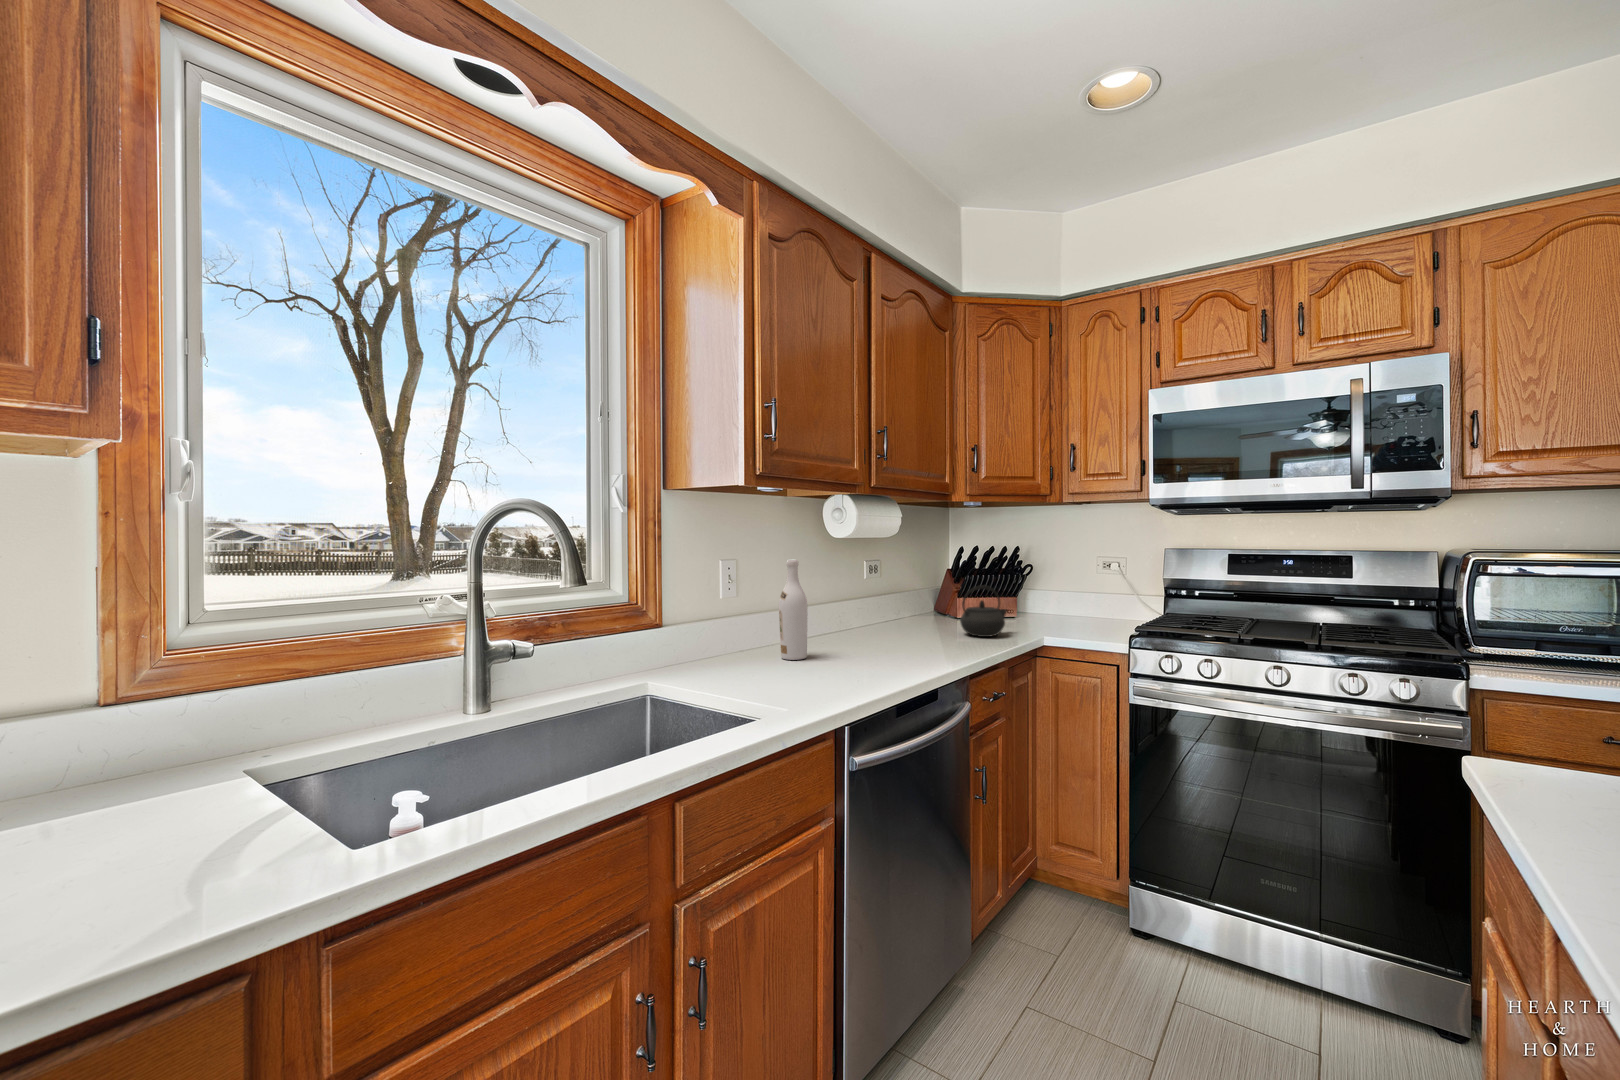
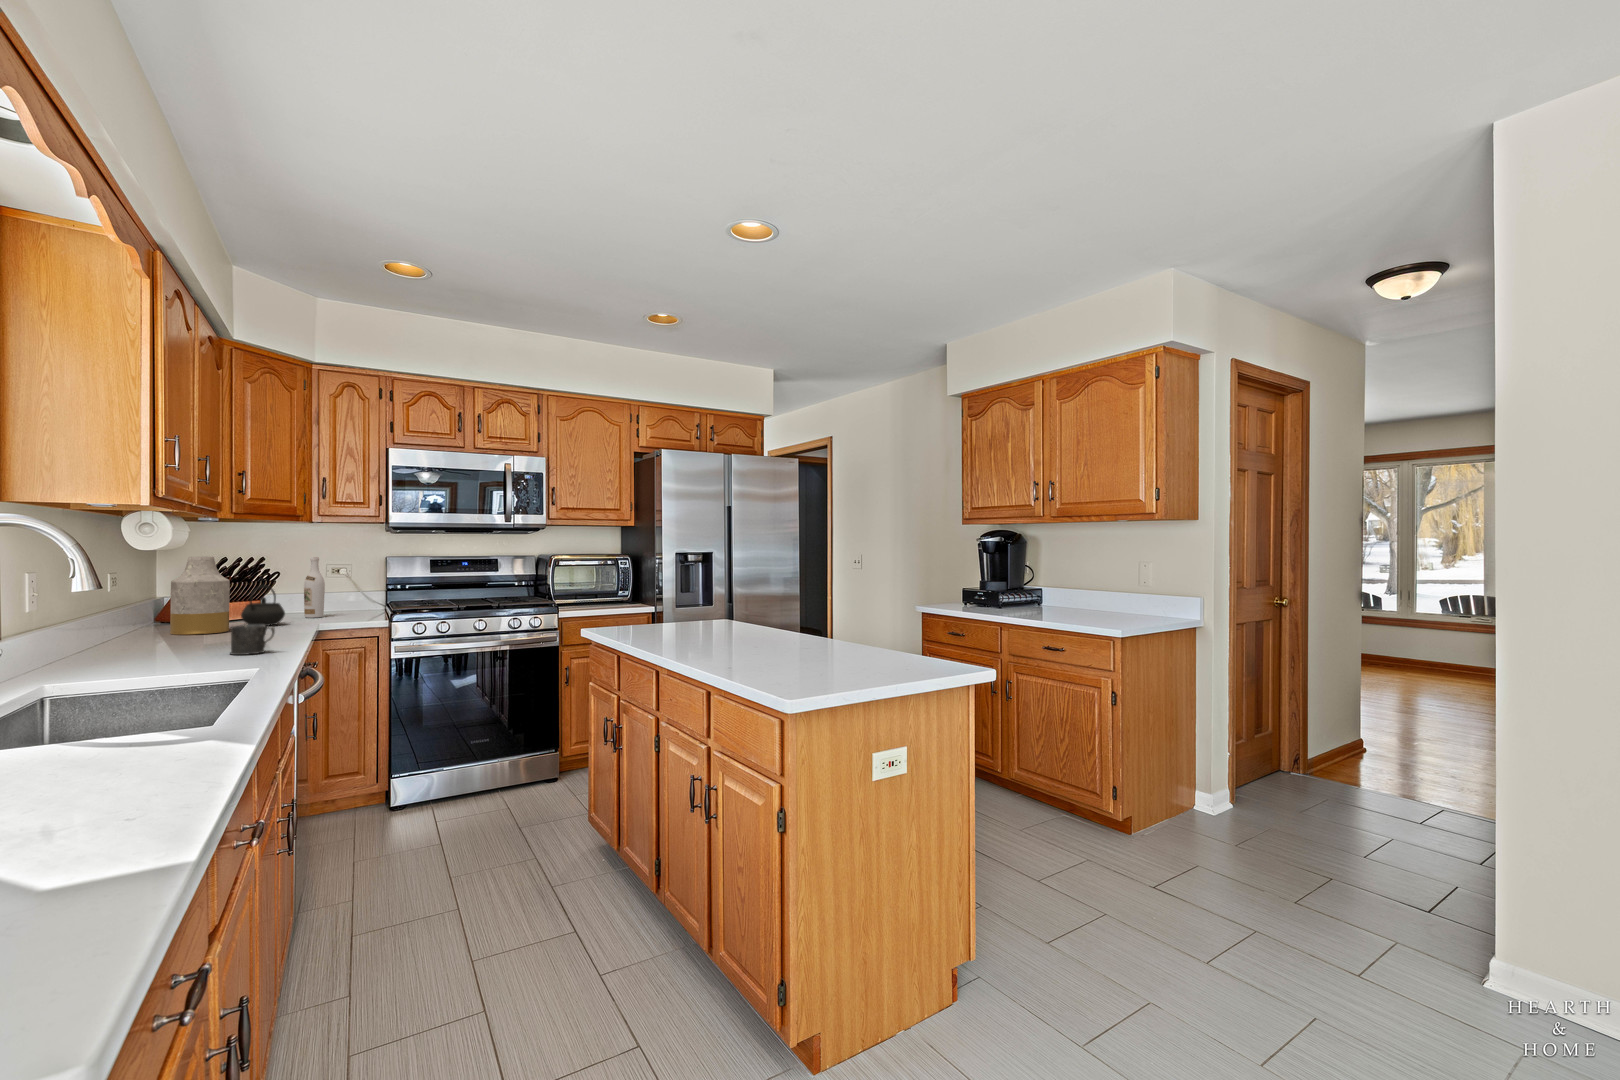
vase: none [878,552,931,643] -> present [170,557,230,635]
wine bottle: present [779,559,808,660] -> present [304,557,325,618]
mug: none [814,654,858,698] -> present [230,625,275,655]

